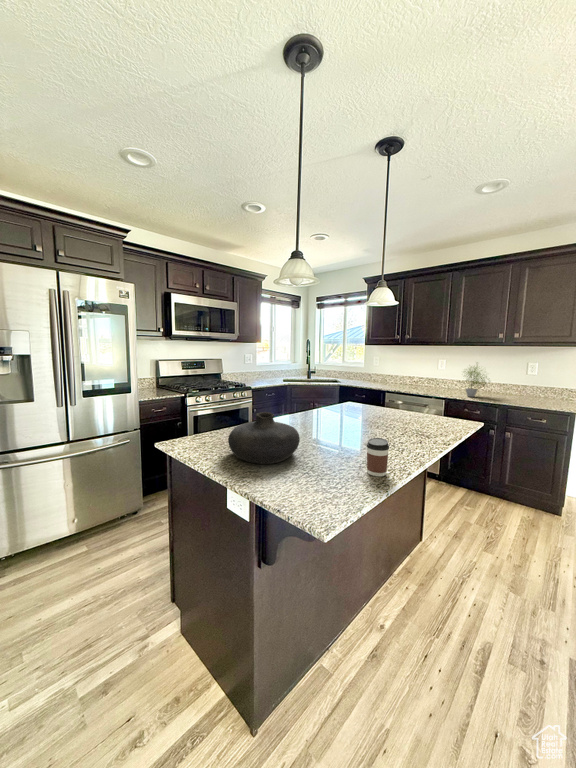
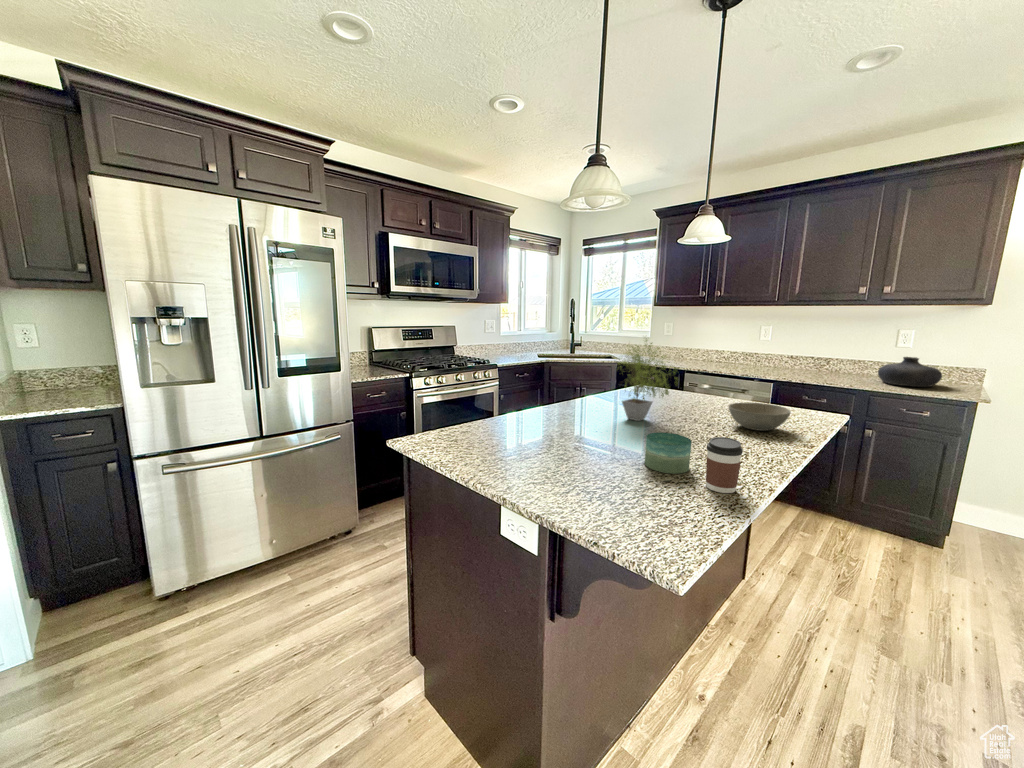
potted plant: present [466,367,486,397] -> present [618,340,678,421]
vase: present [228,412,300,464] -> present [878,357,942,387]
bowl: none [399,414,439,433] -> present [729,402,791,431]
candle: none [331,435,361,464] -> present [645,432,691,474]

